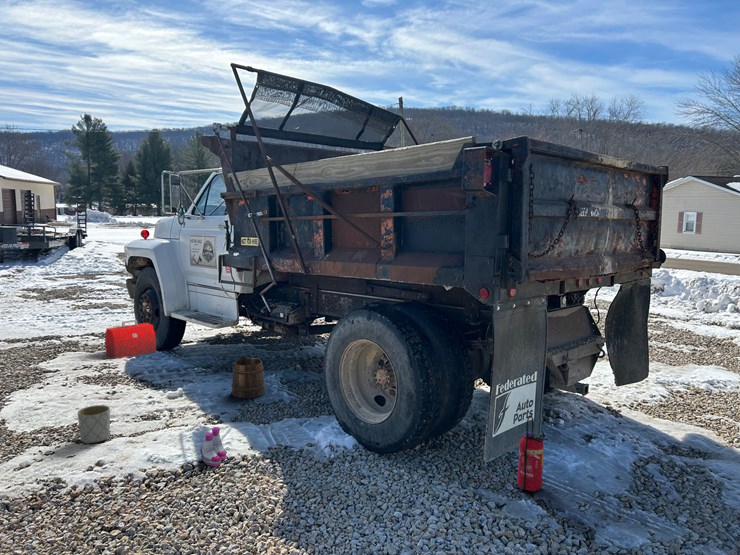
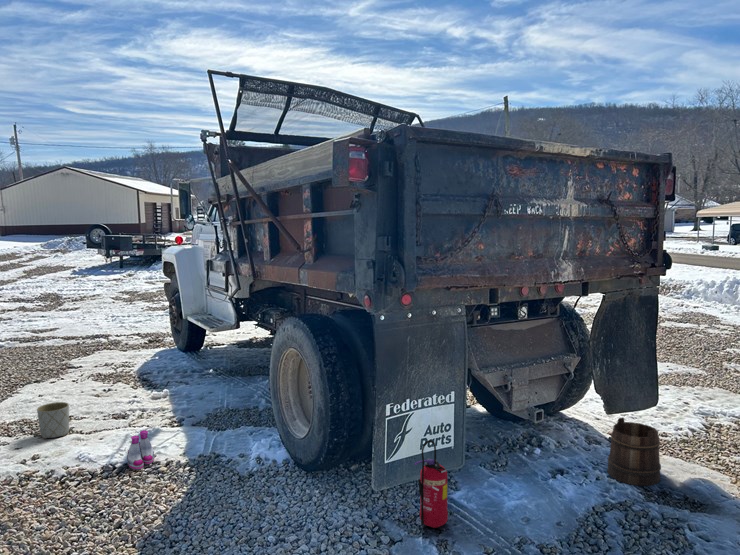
toolbox: present [105,320,156,359] -> none [132,322,178,359]
bucket: present [232,355,265,398] -> present [608,418,661,486]

